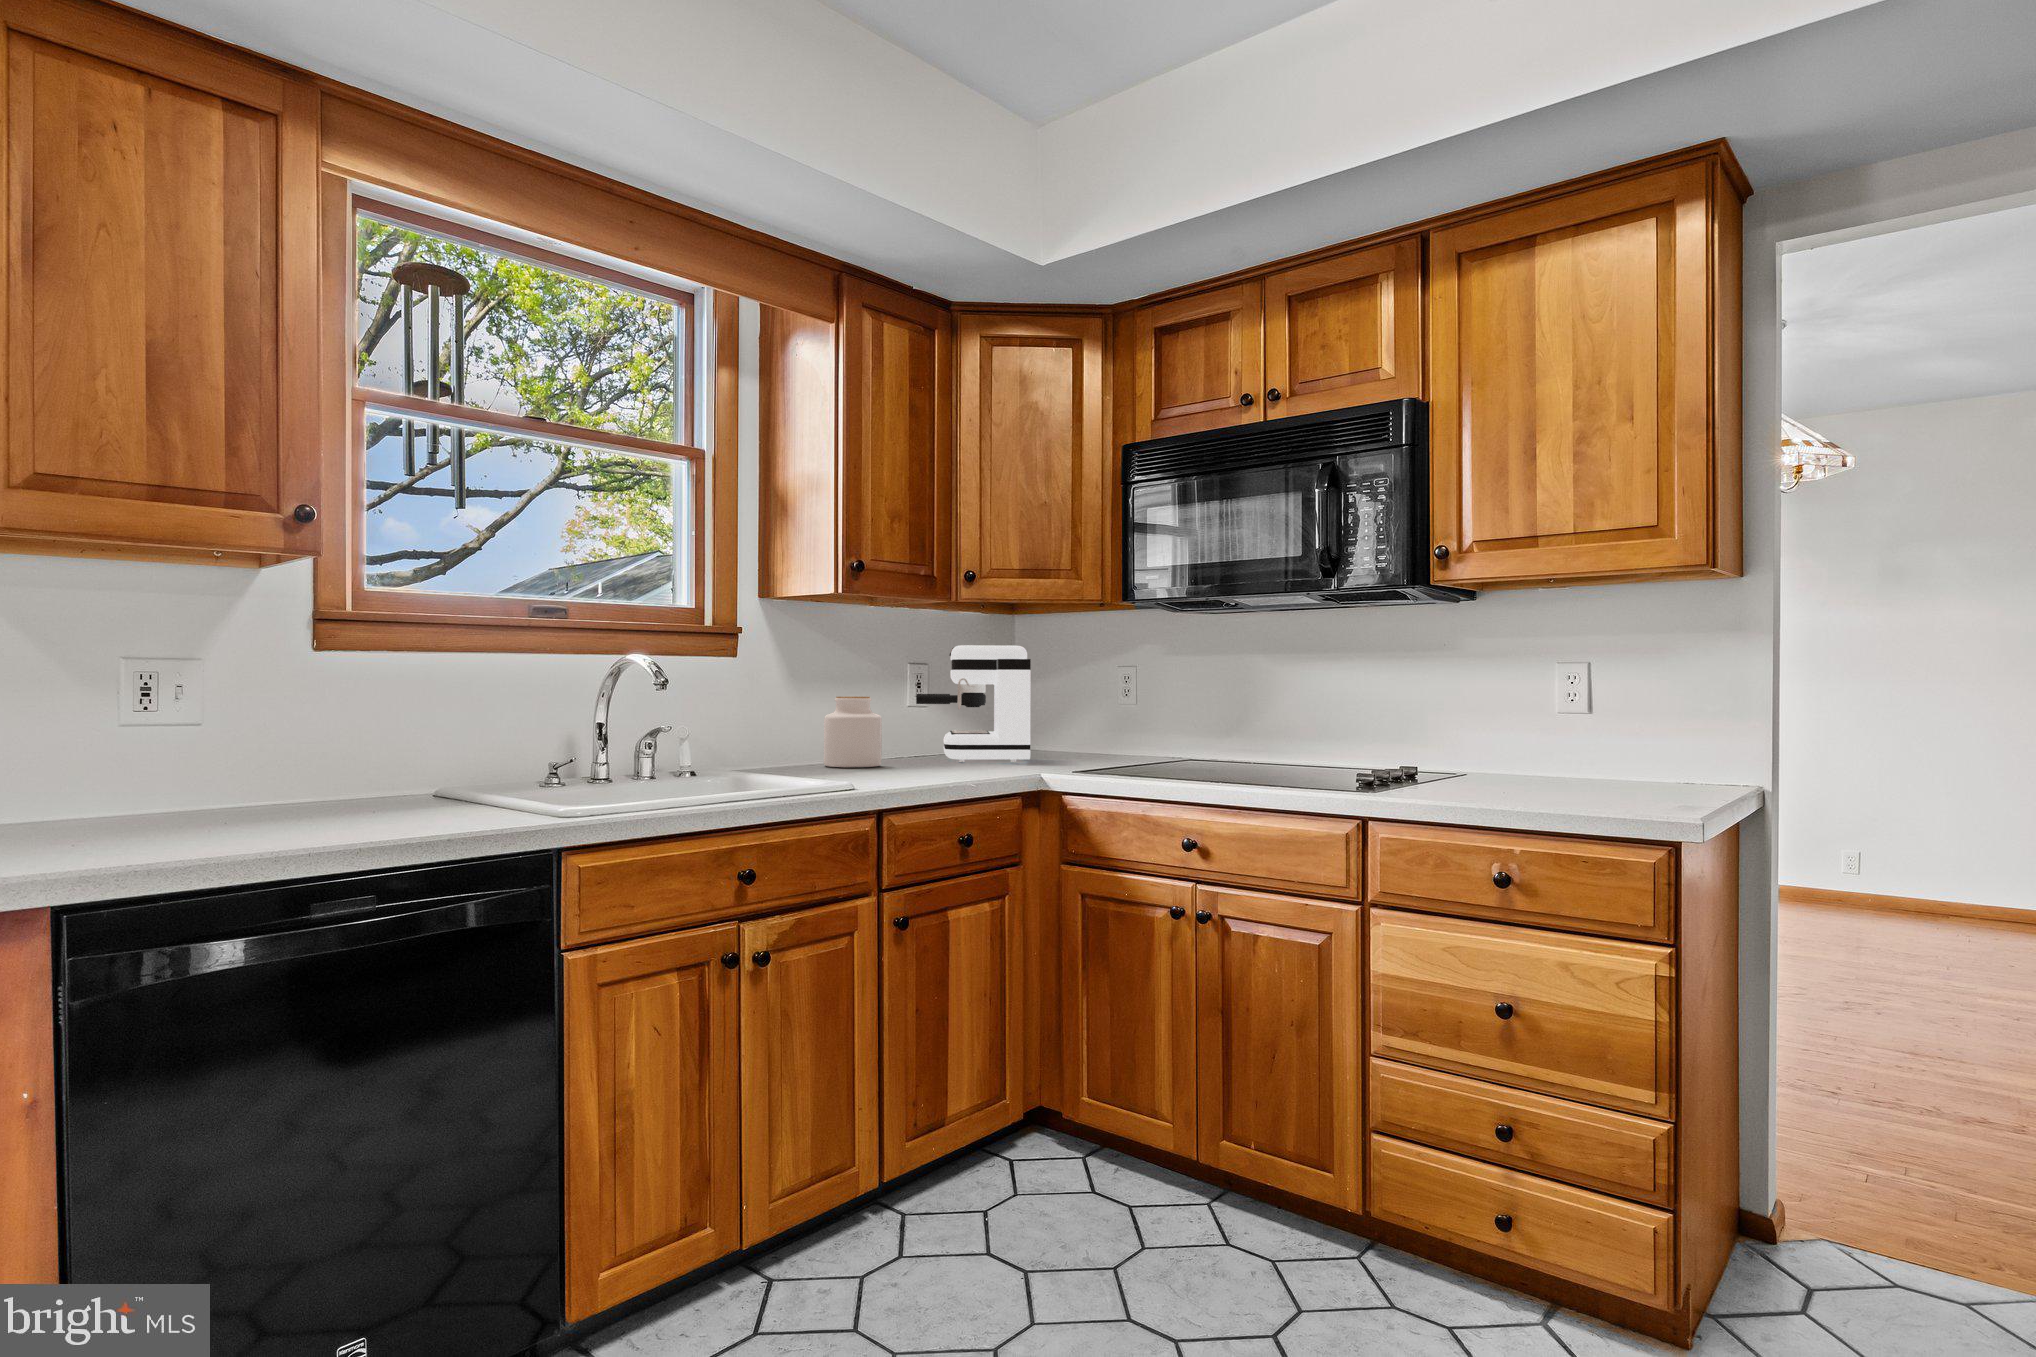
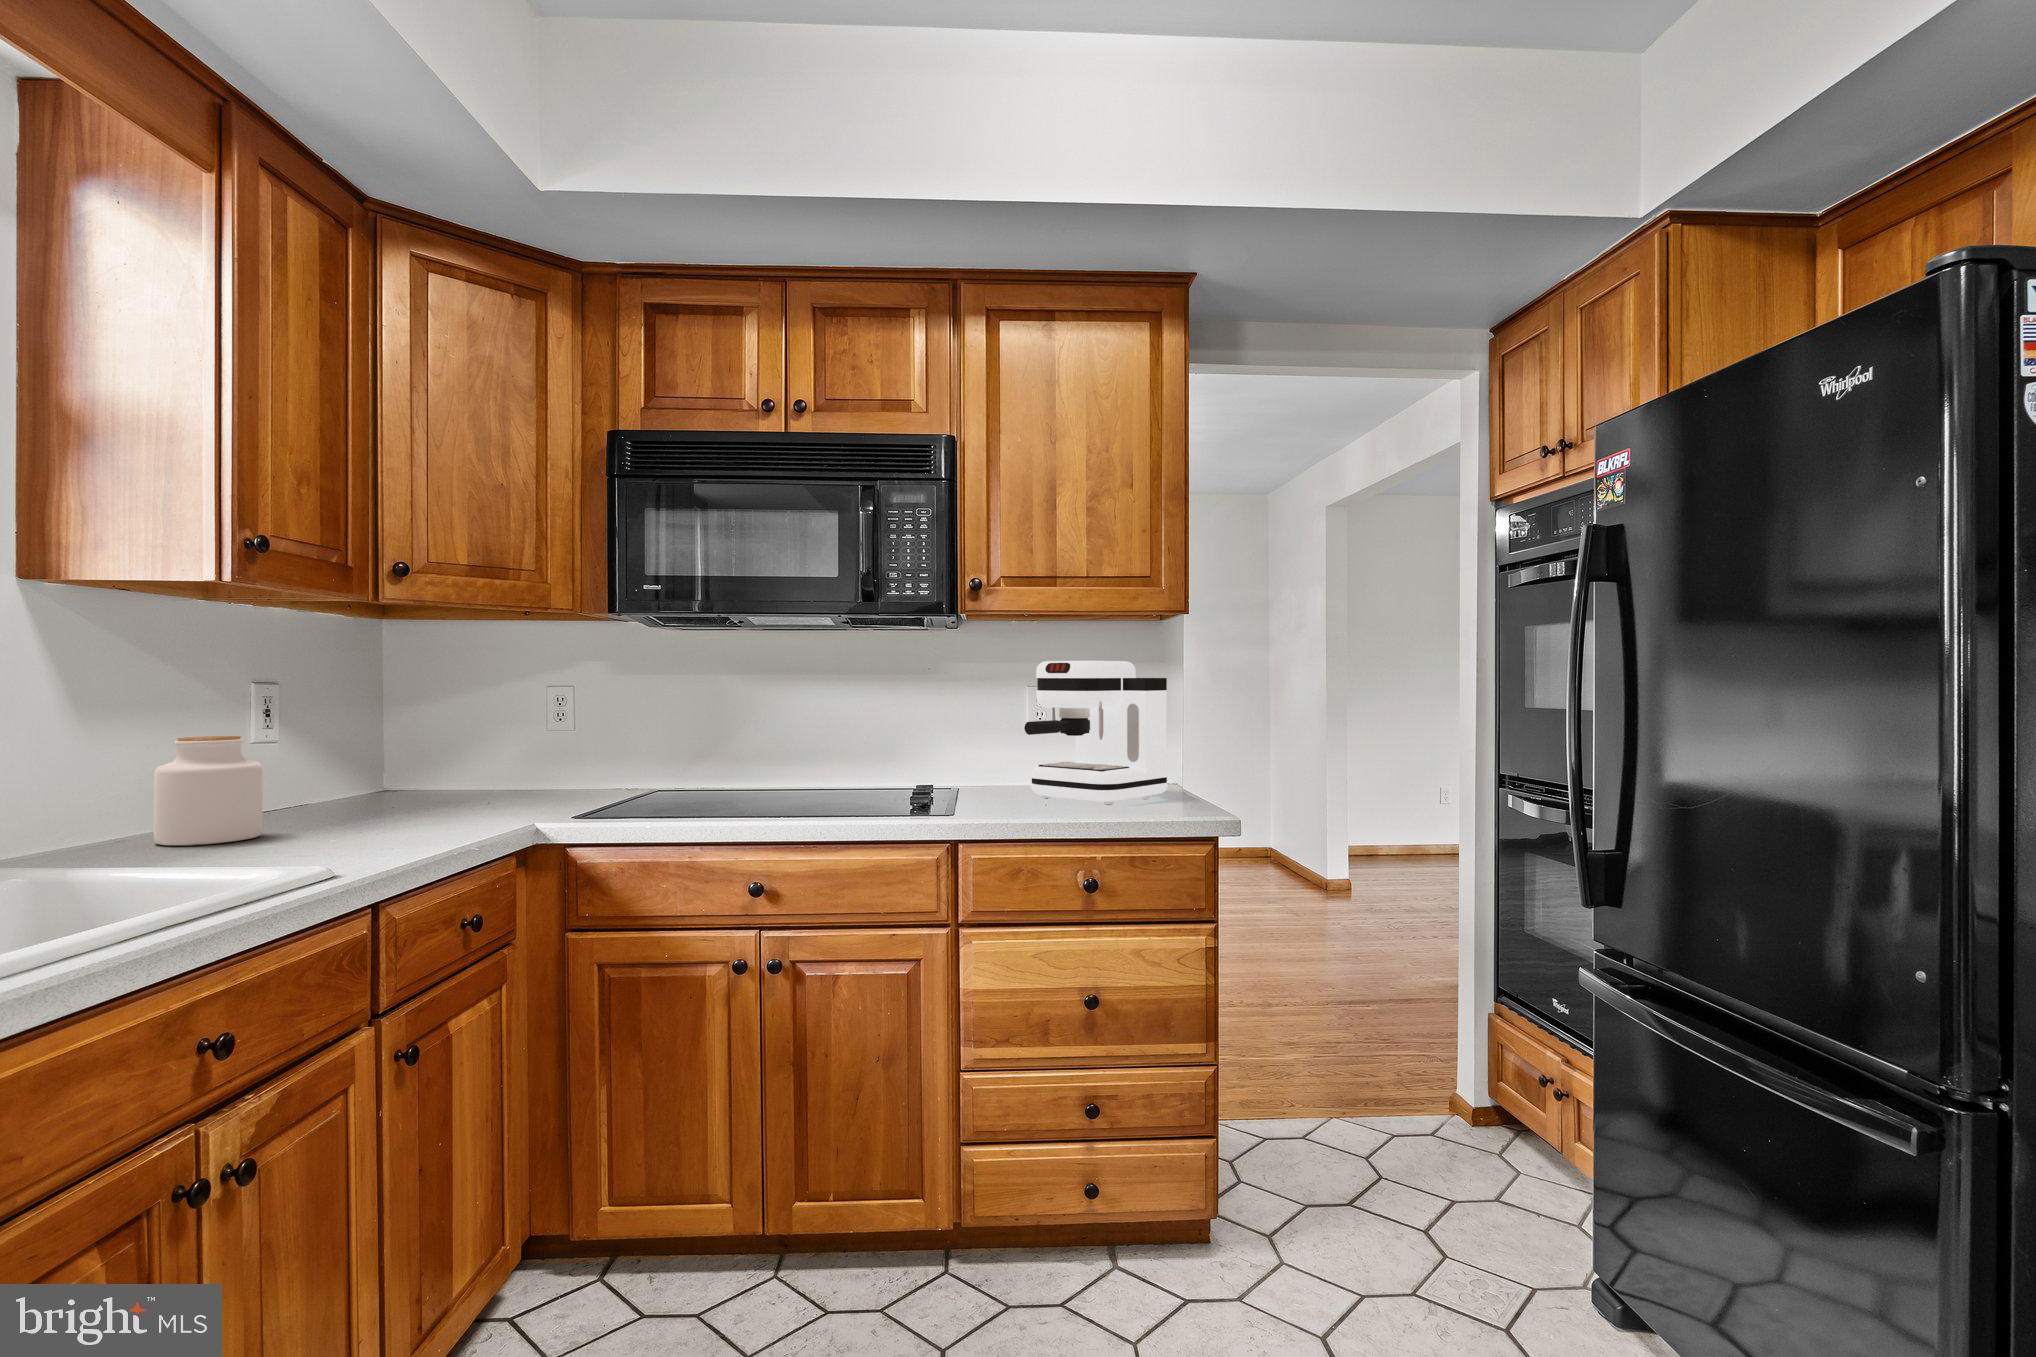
coffee maker: present [916,645,1031,762] -> present [1024,661,1168,805]

